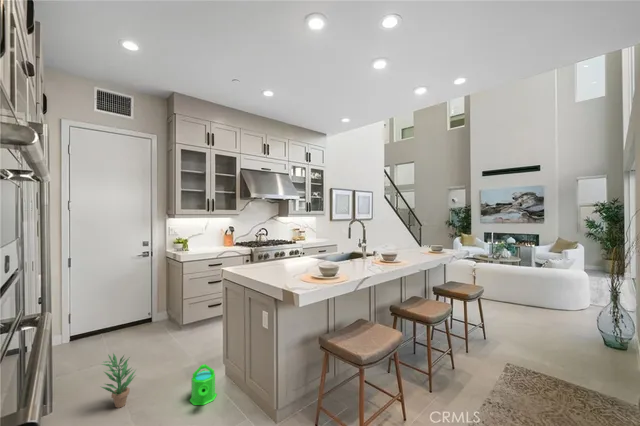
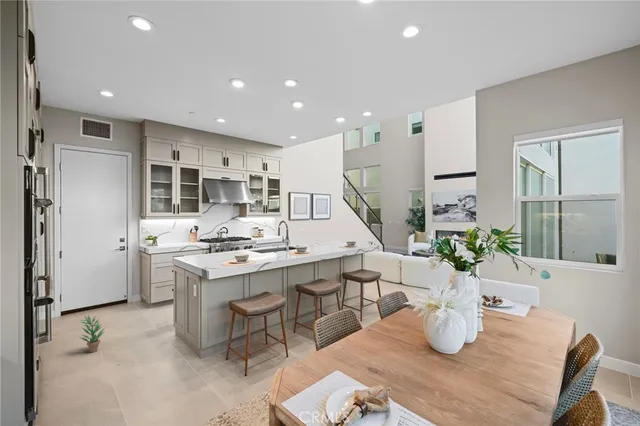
watering can: present [190,364,217,405] -> none [142,324,163,351]

